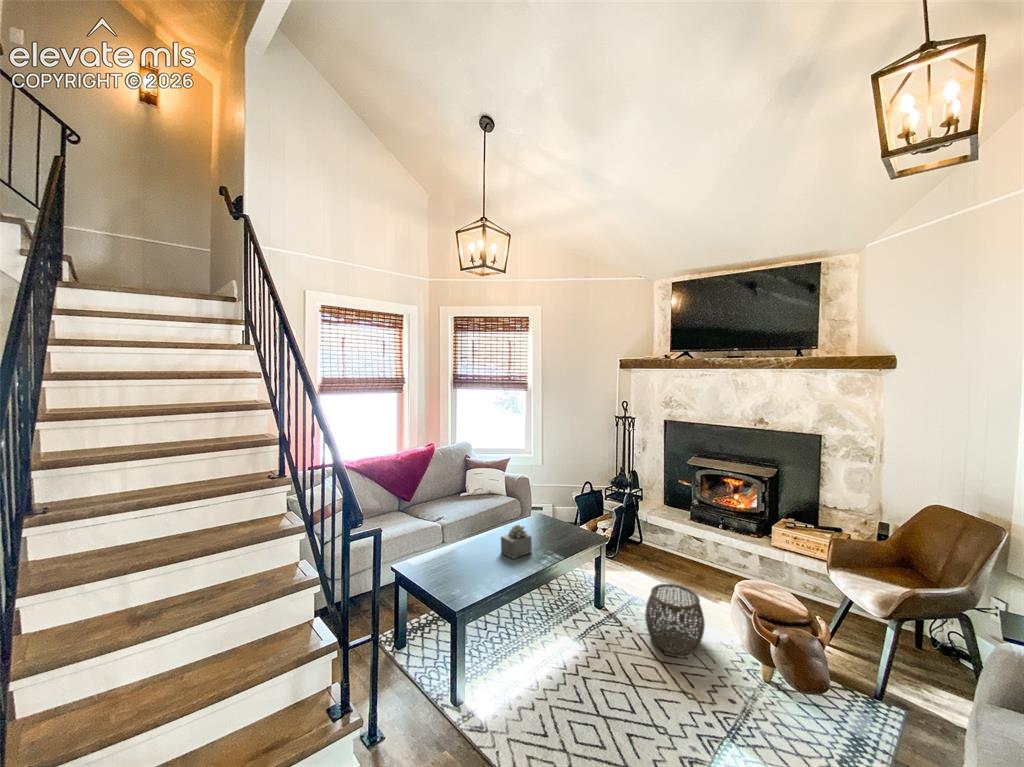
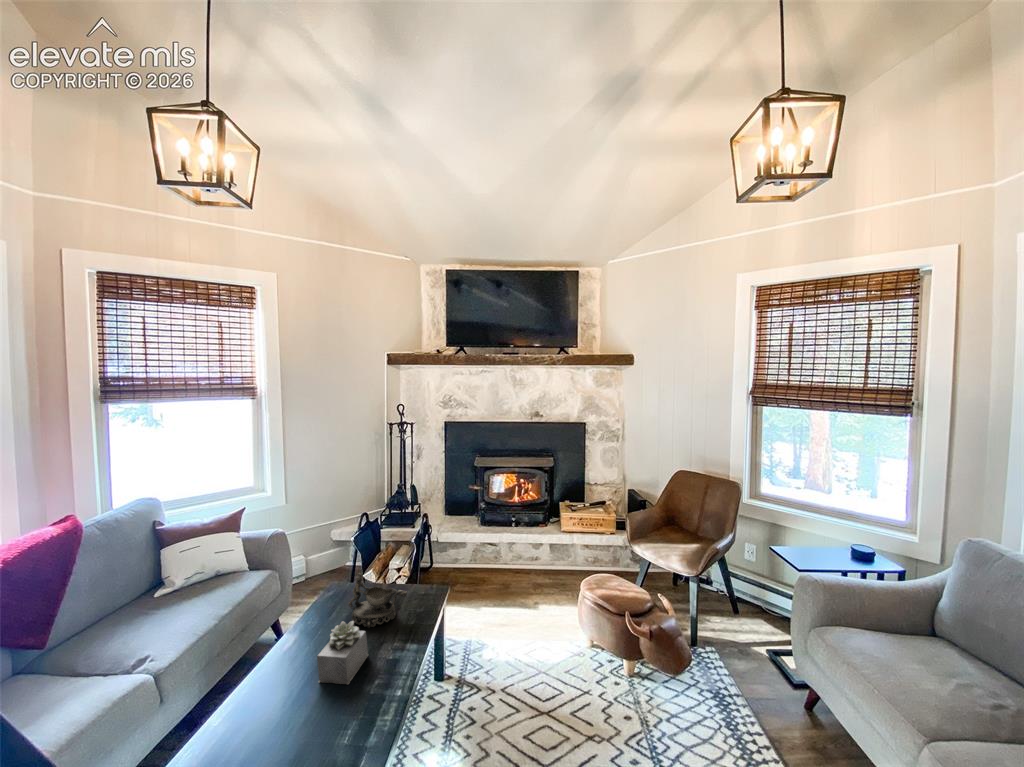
decorative bowl: none [536,504,569,542] -> present [349,573,407,627]
woven basket: present [645,584,705,655] -> none [506,611,571,697]

